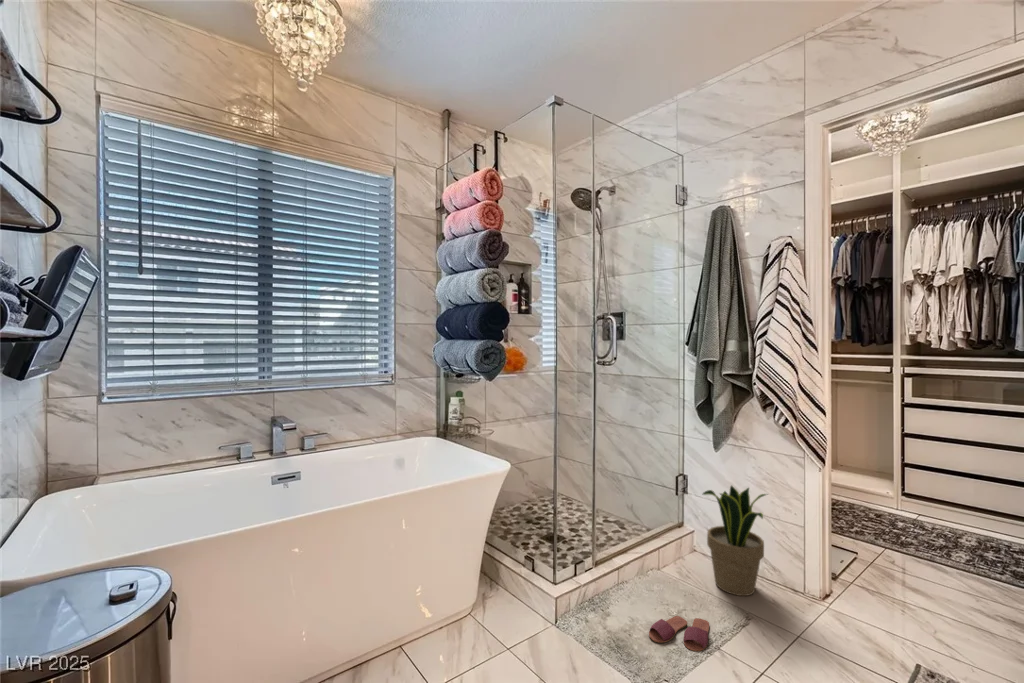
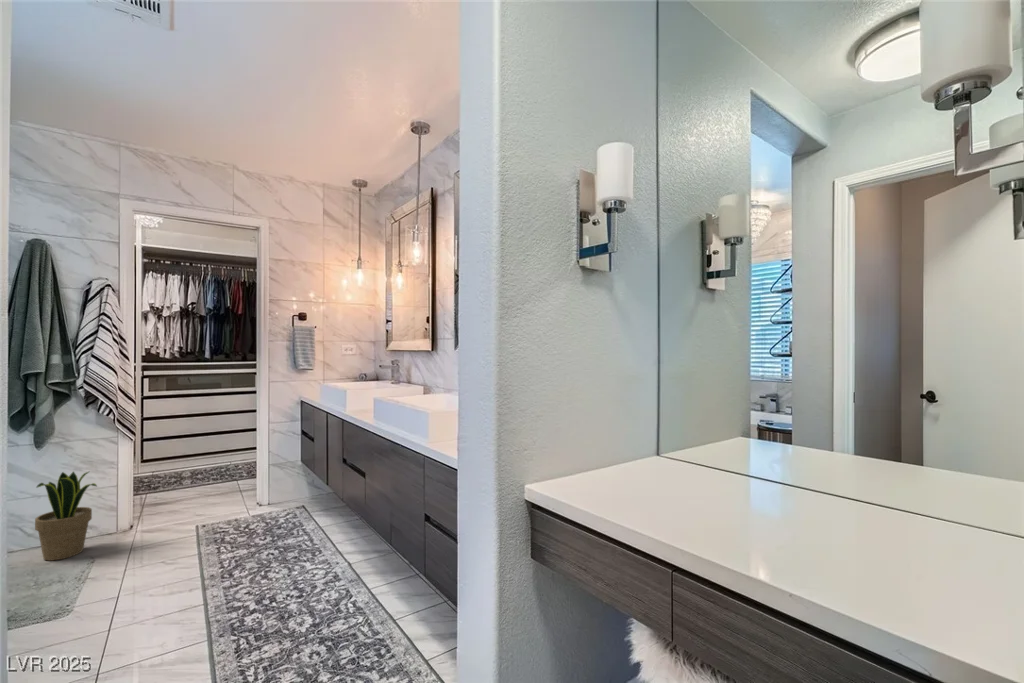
slippers: present [649,616,709,651] -> none [29,573,84,601]

